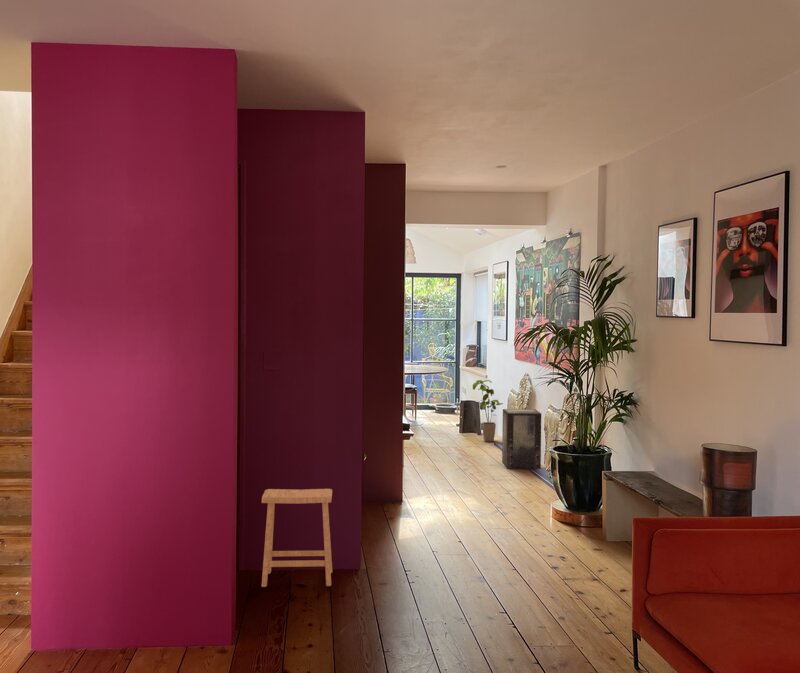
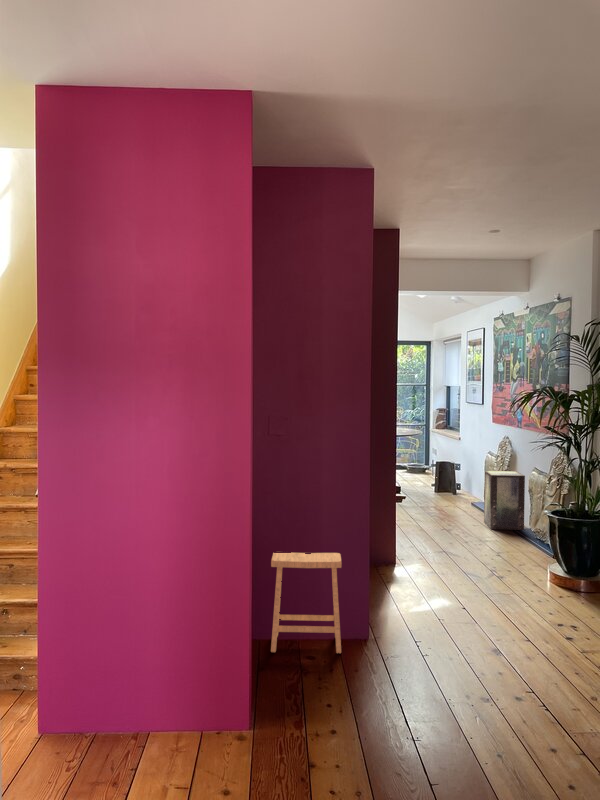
house plant: present [473,380,503,442] -> none [450,442,480,501]

